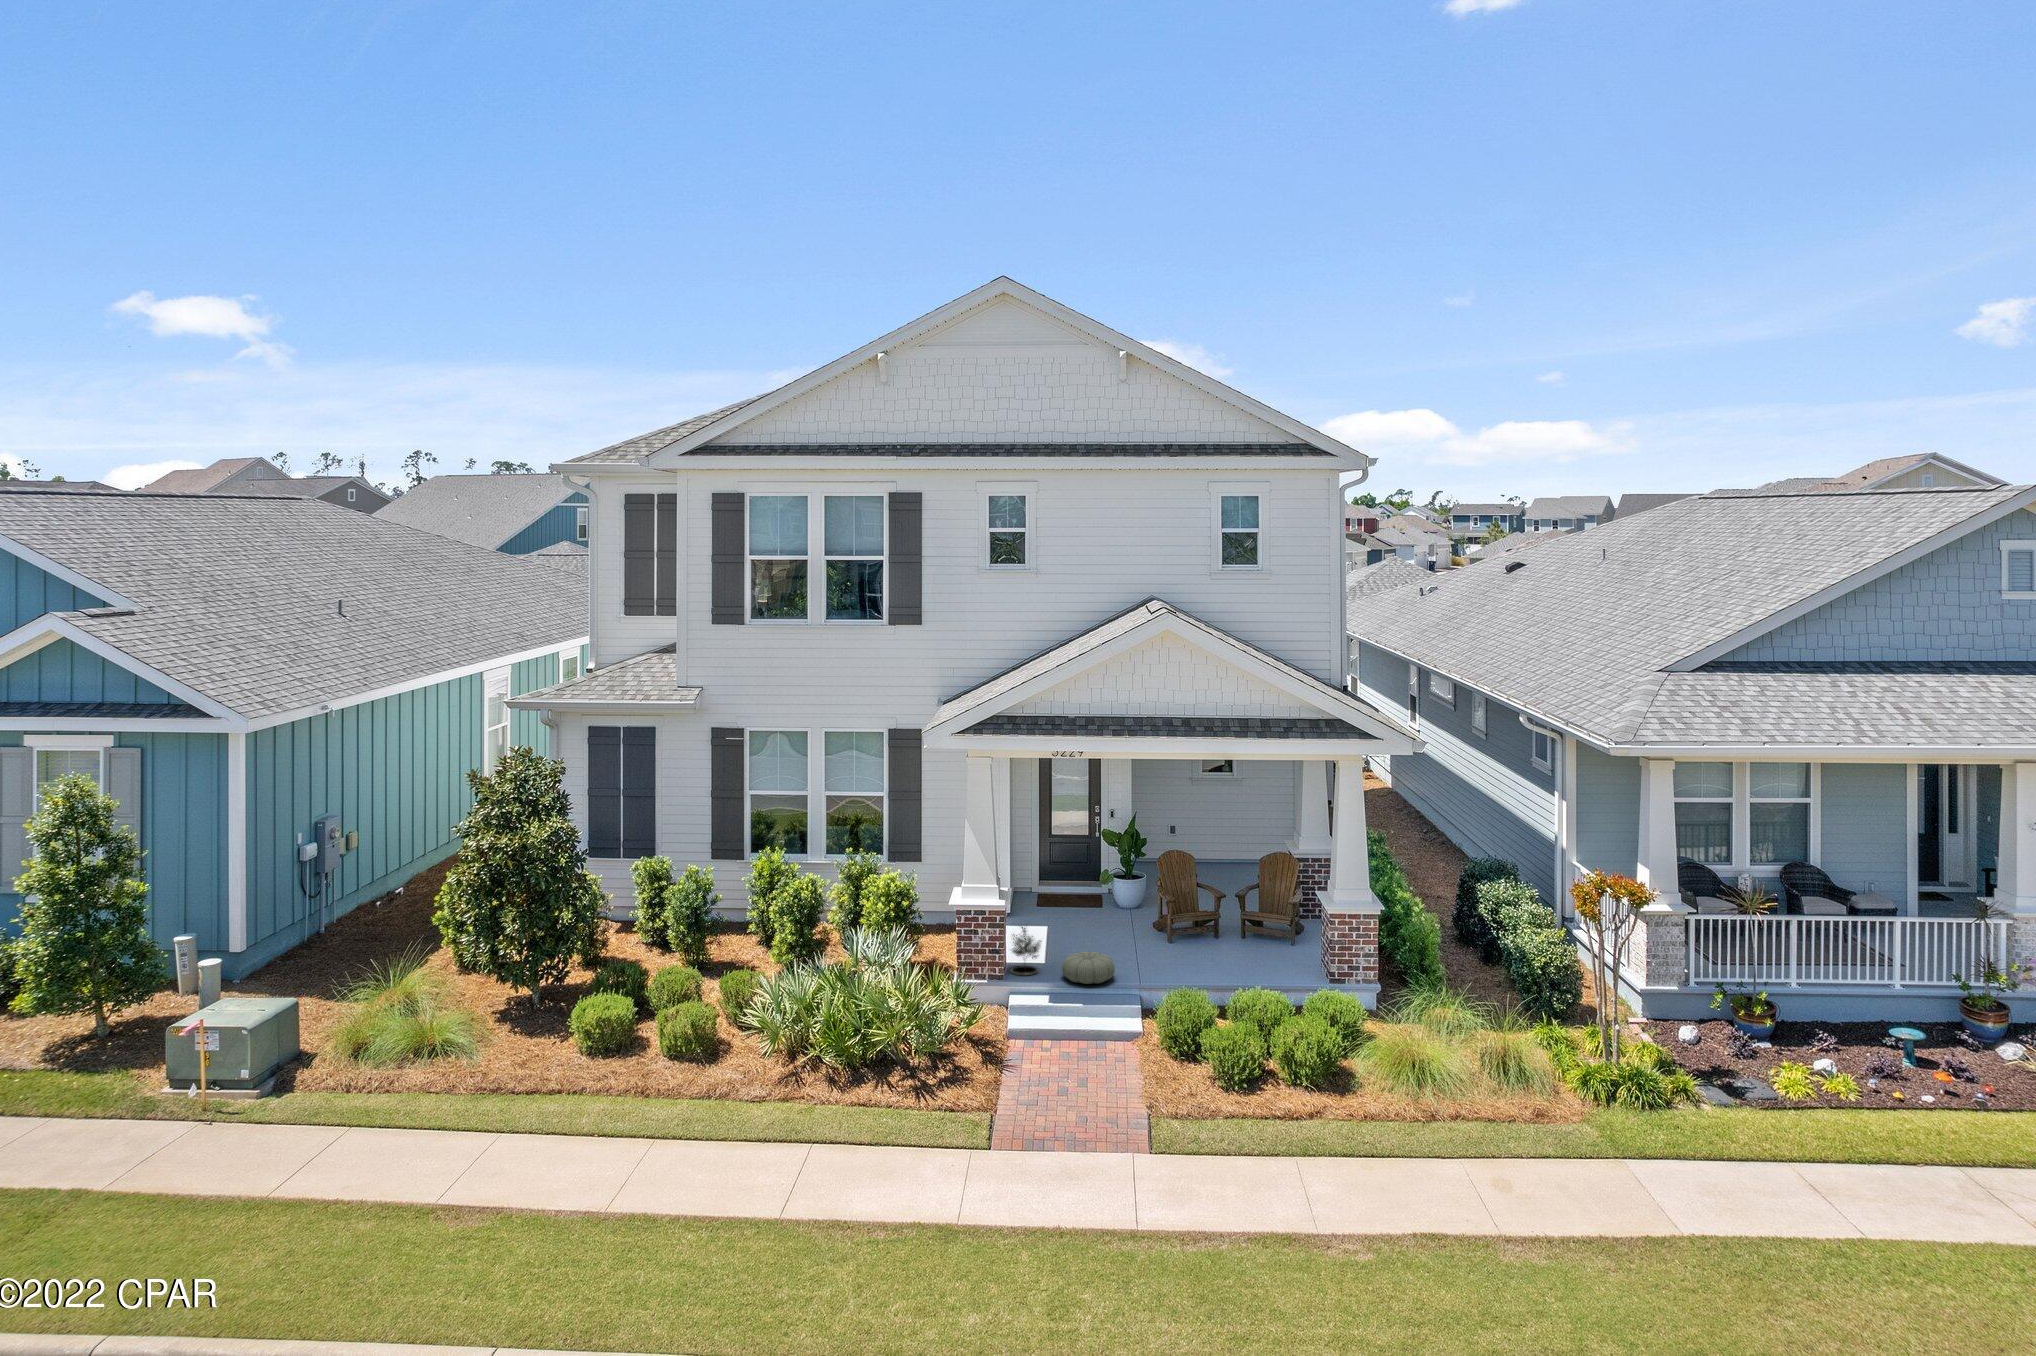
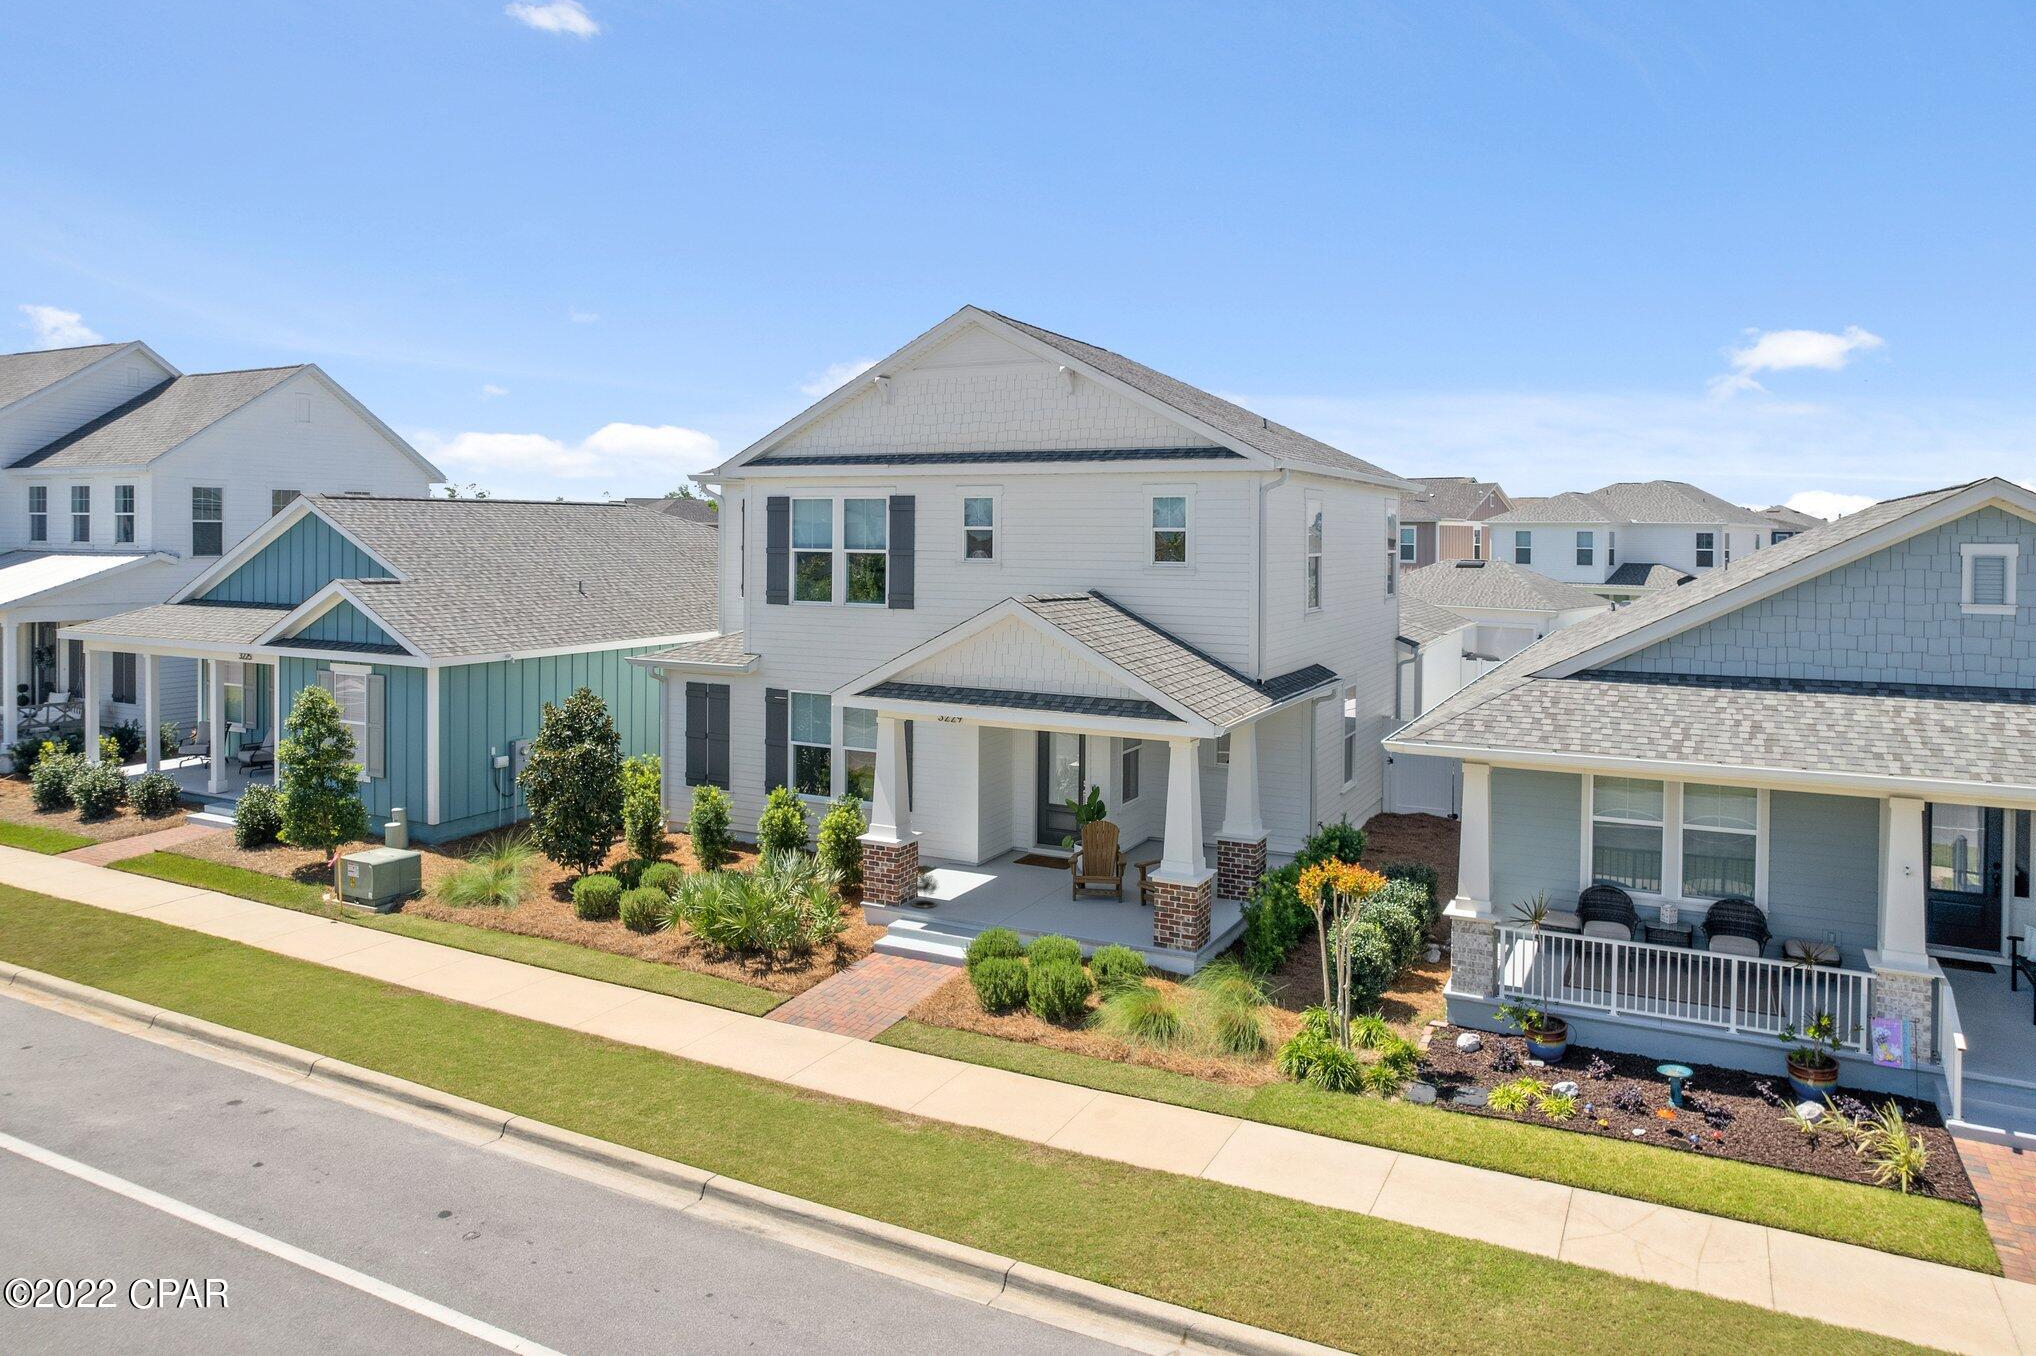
pouf: present [1062,952,1115,984] -> none [943,894,988,920]

